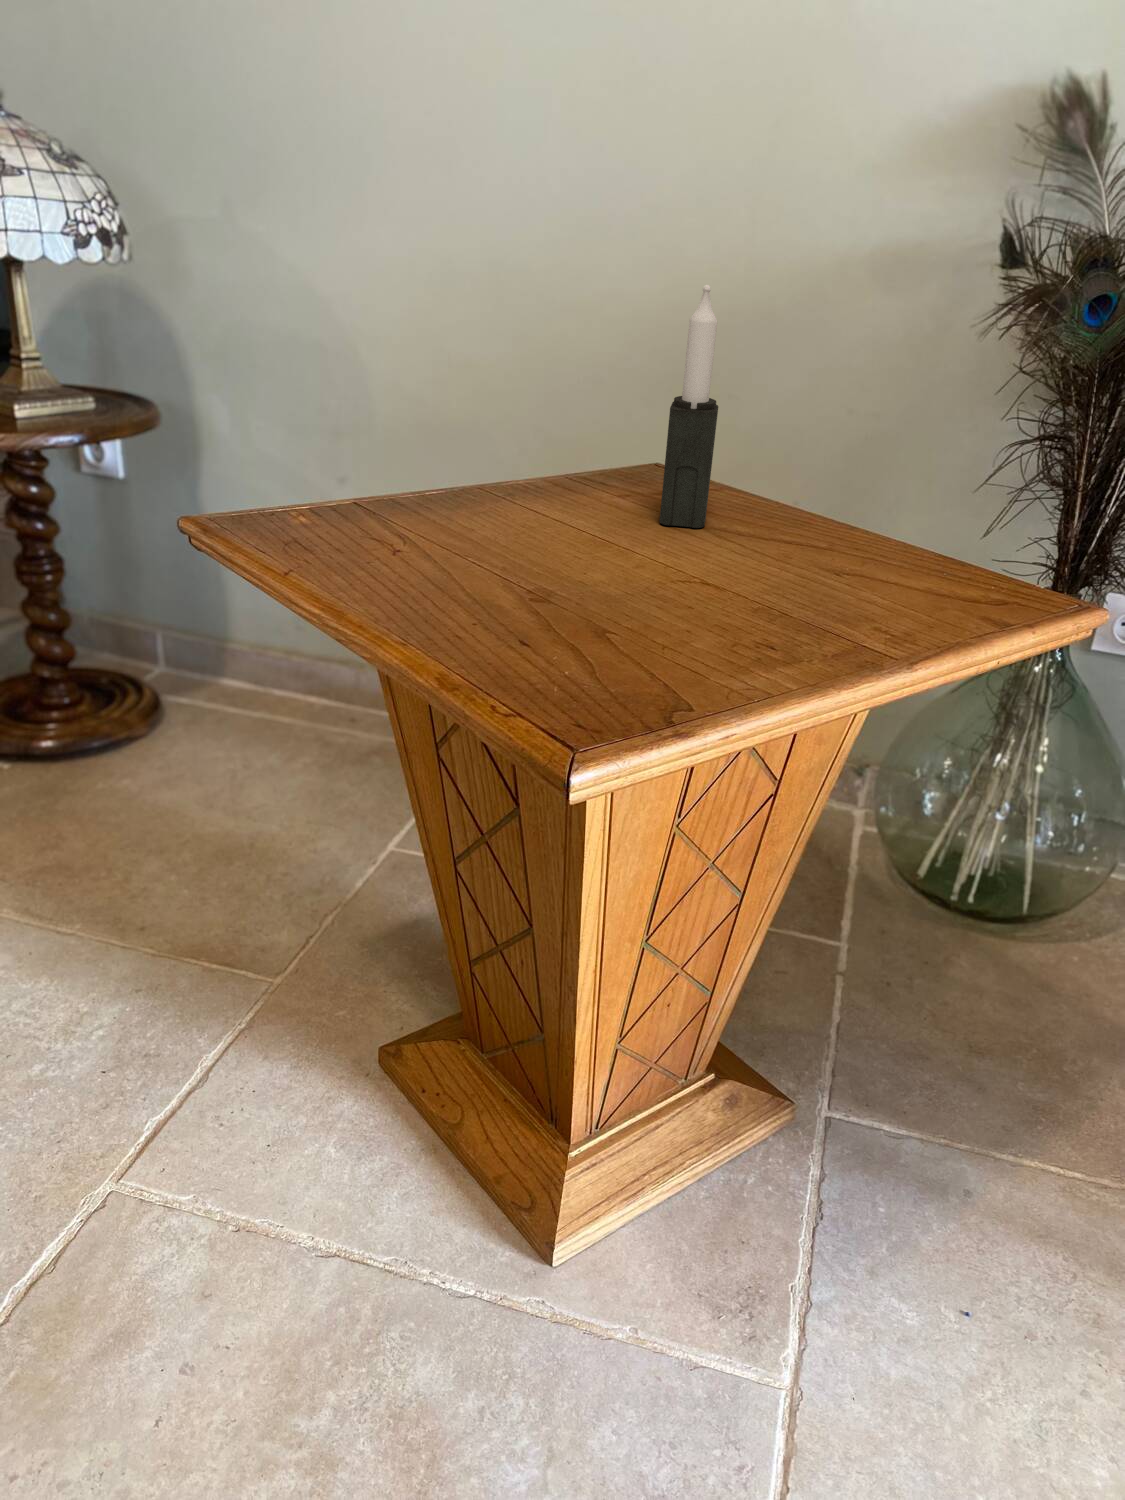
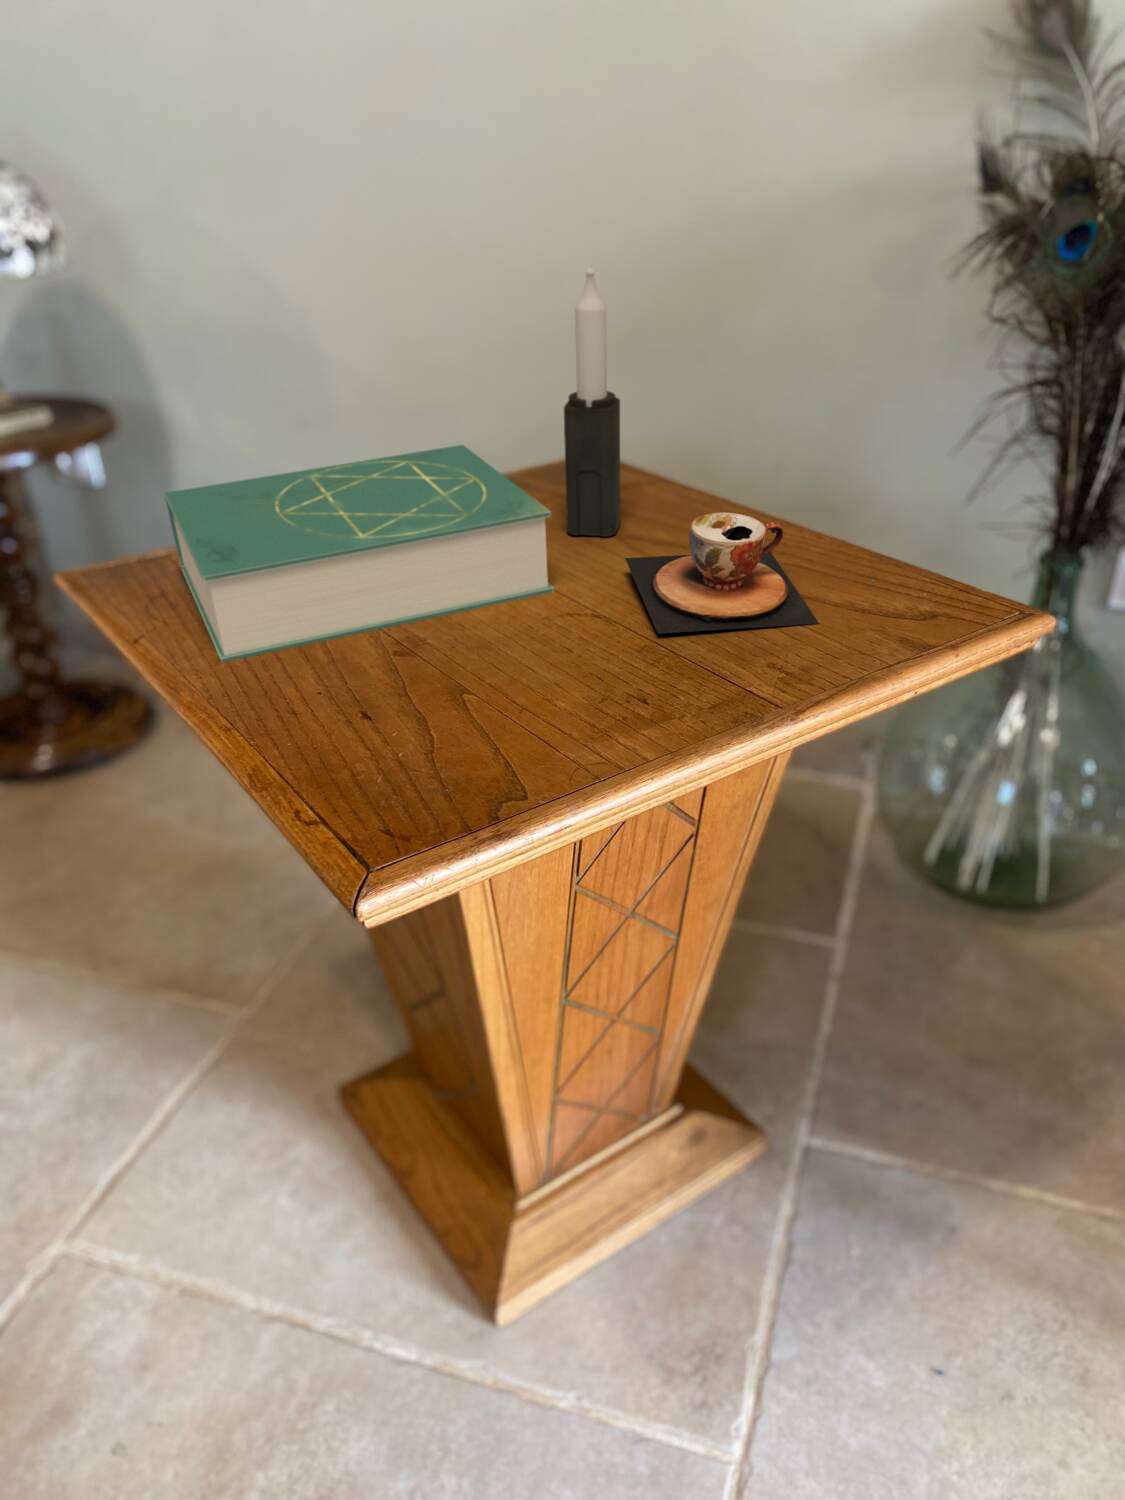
book: none [308,439,670,600] -> present [164,445,554,663]
teacup: none [725,501,908,601] -> present [625,512,819,634]

